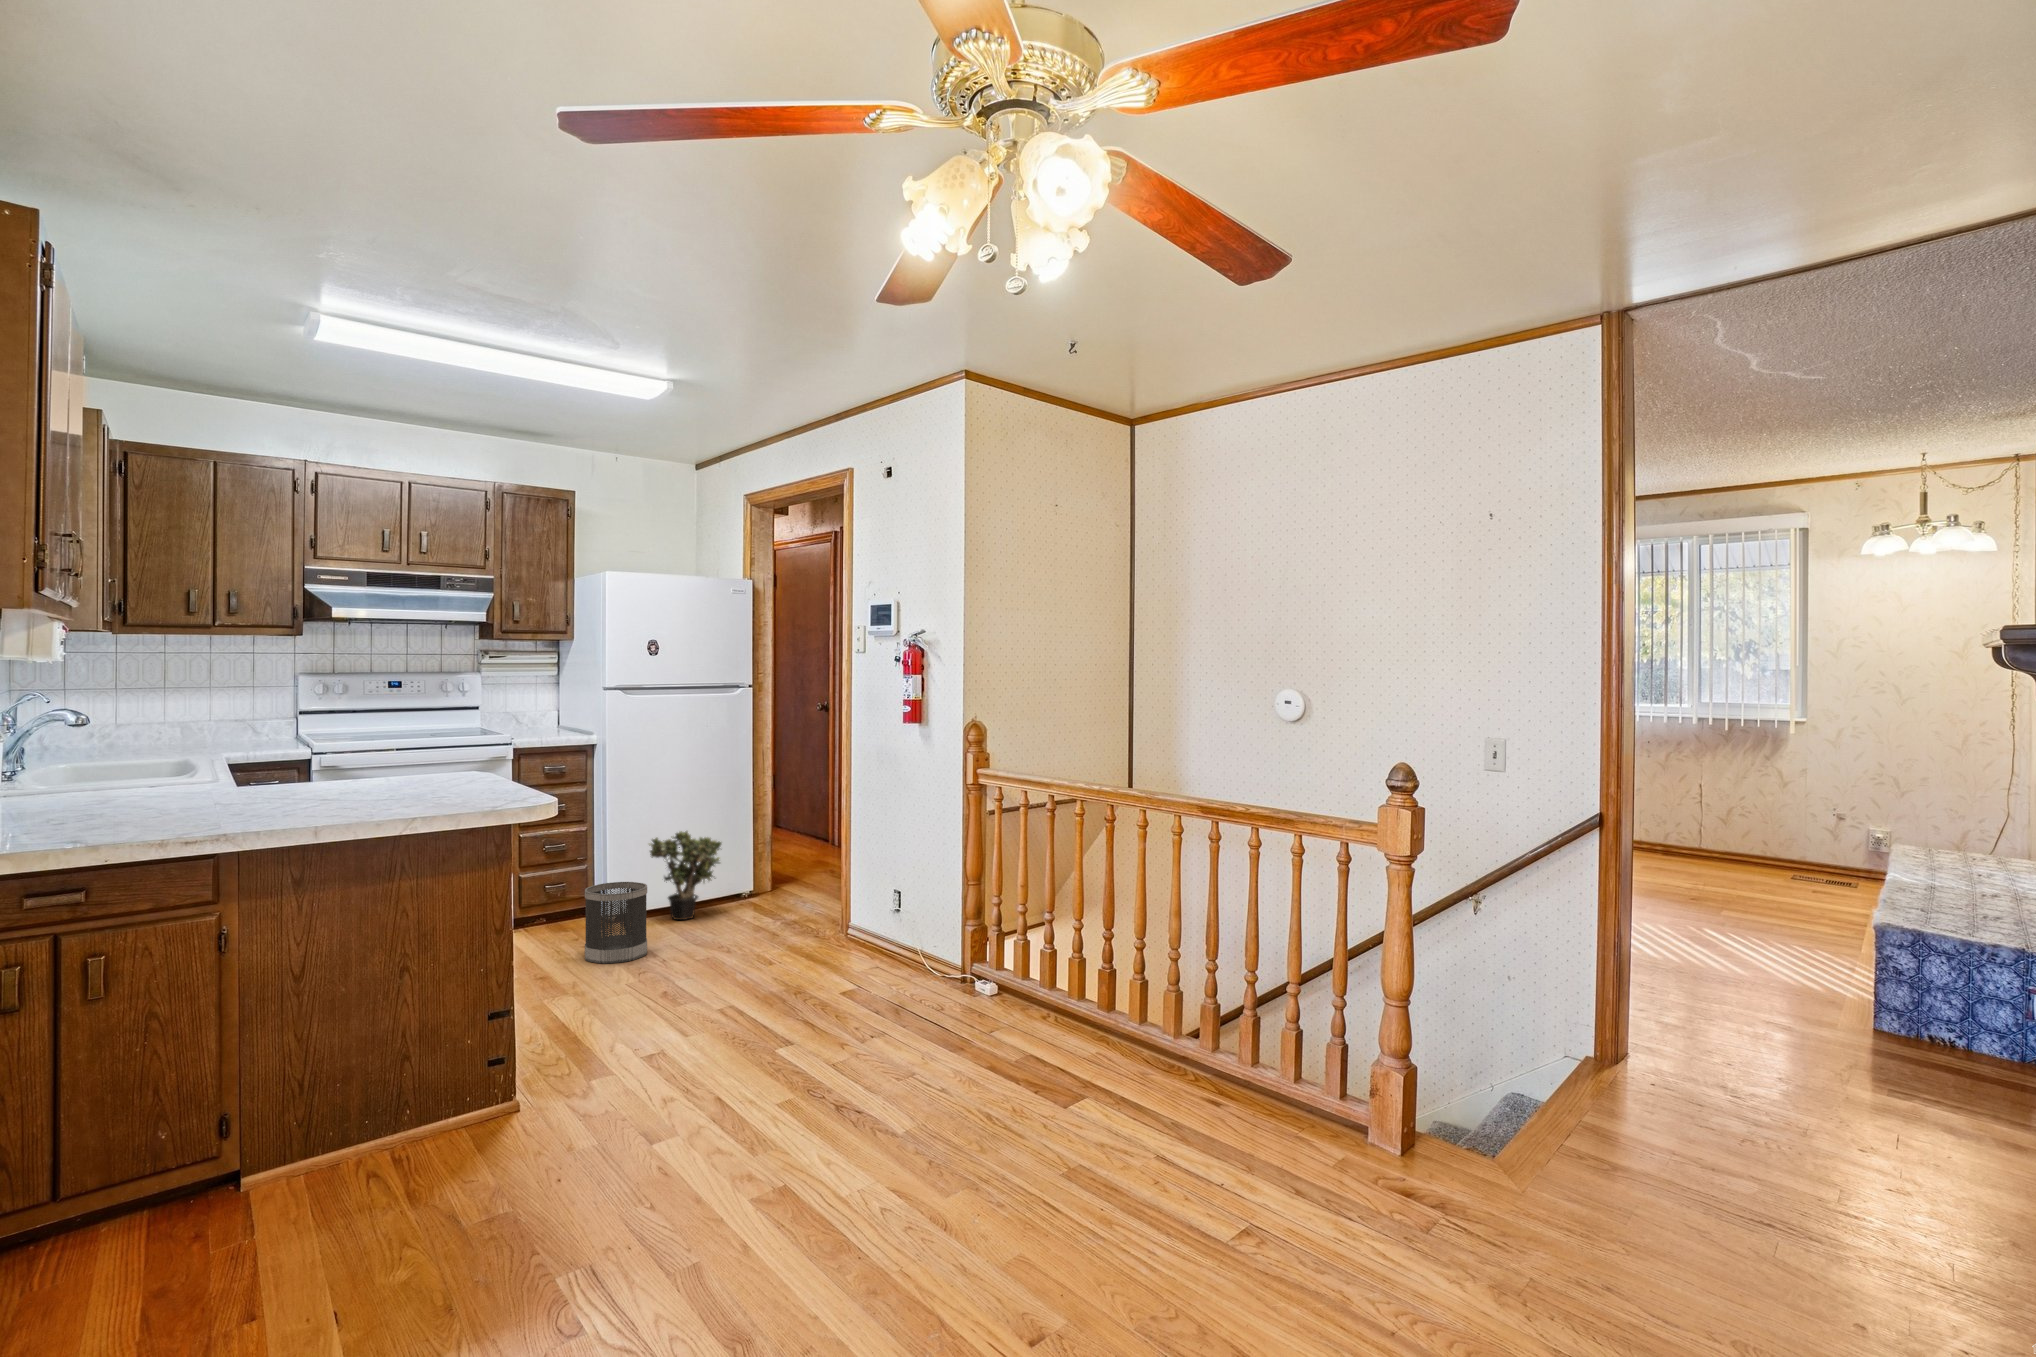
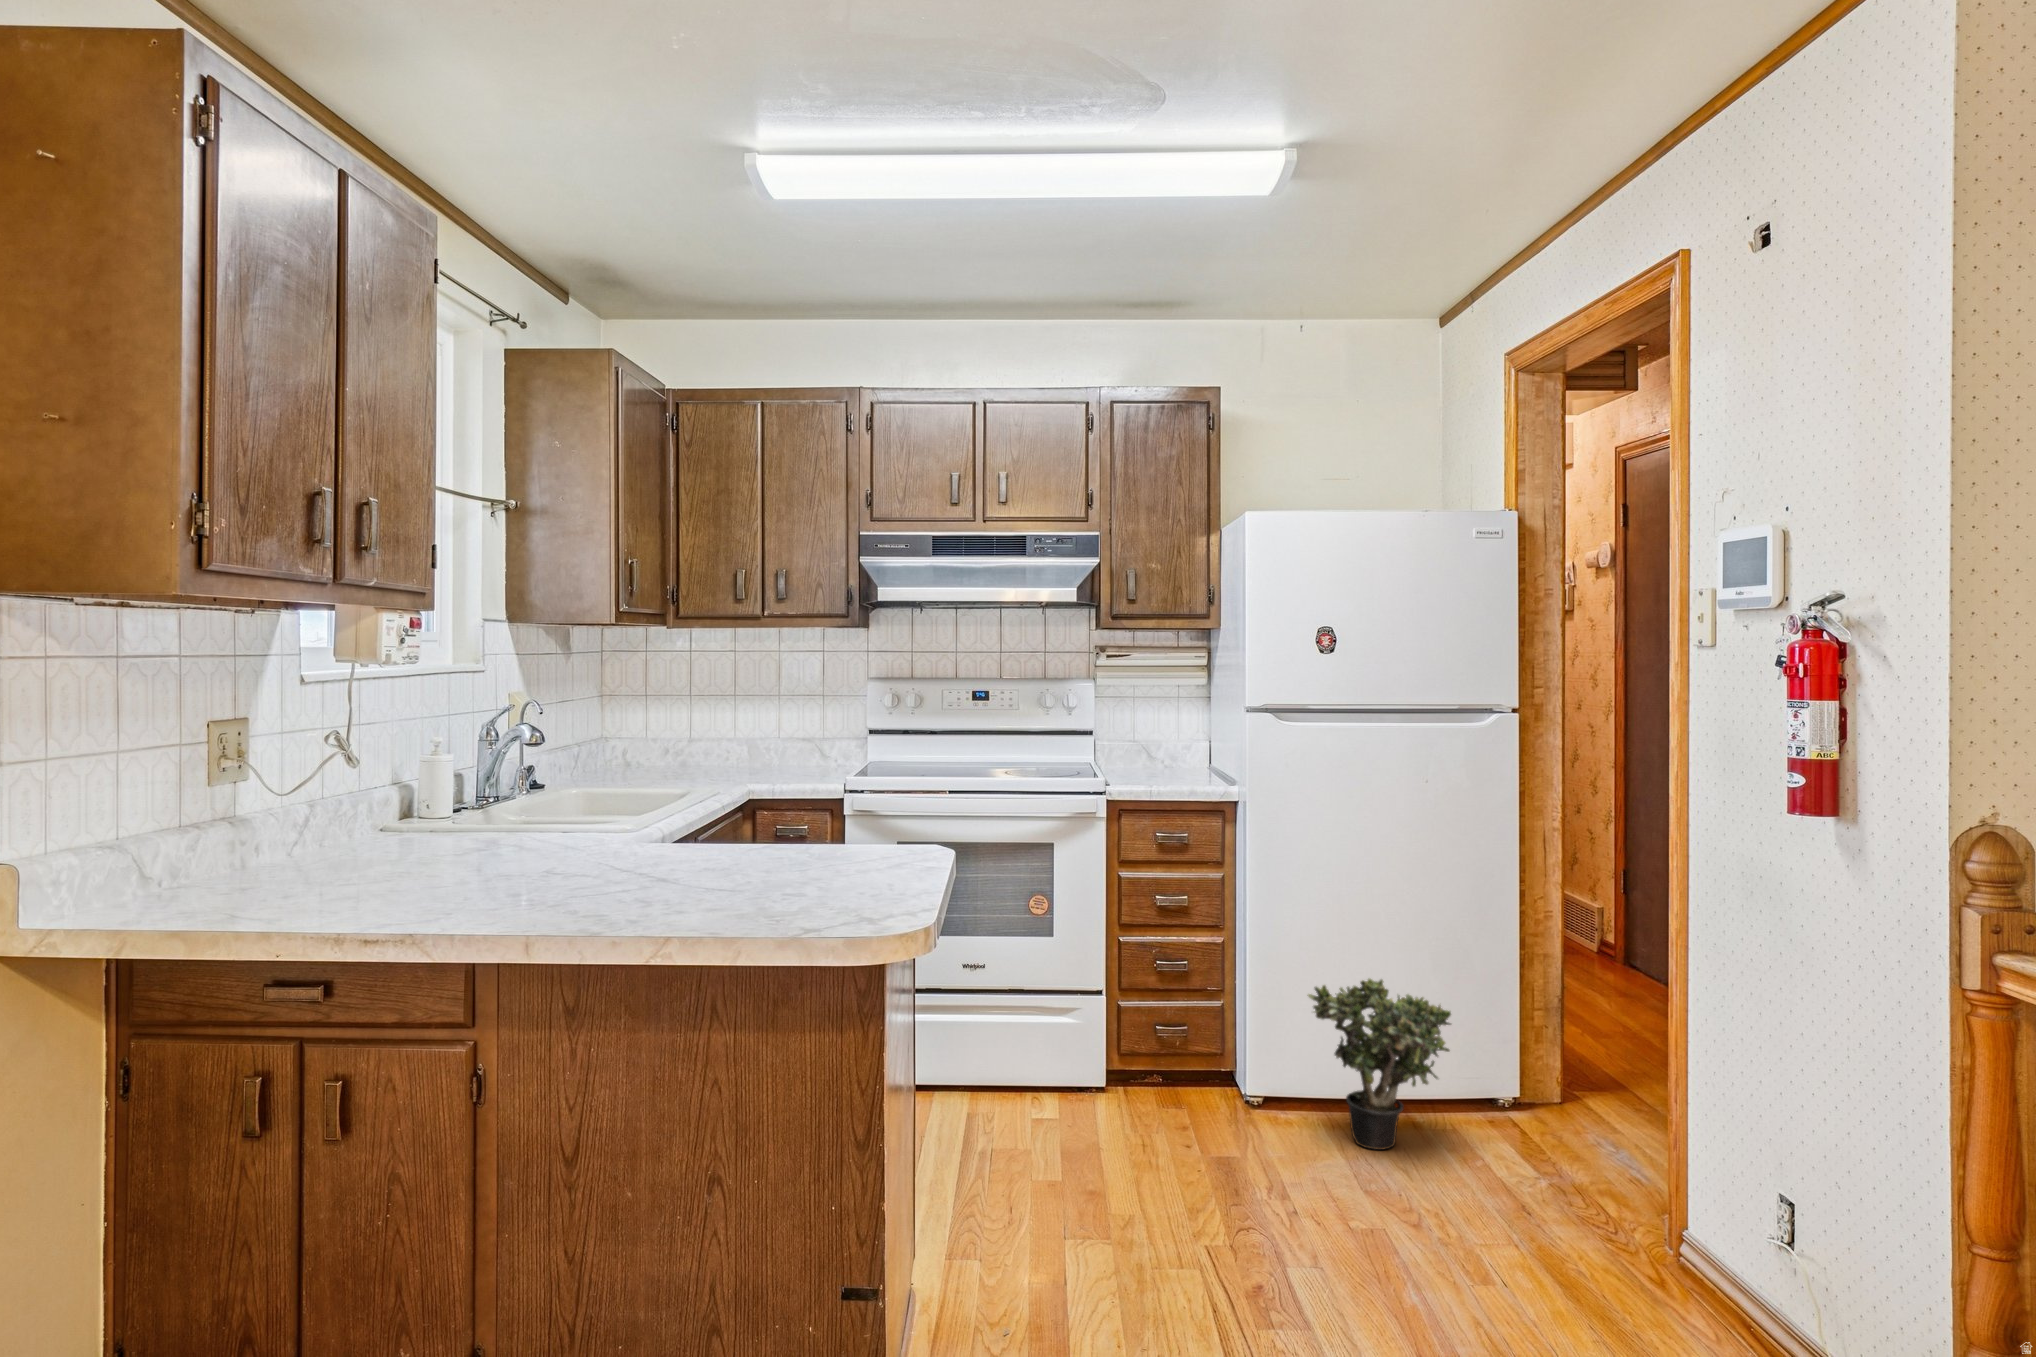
wastebasket: present [585,882,647,964] -> none [1160,1075,1276,1256]

